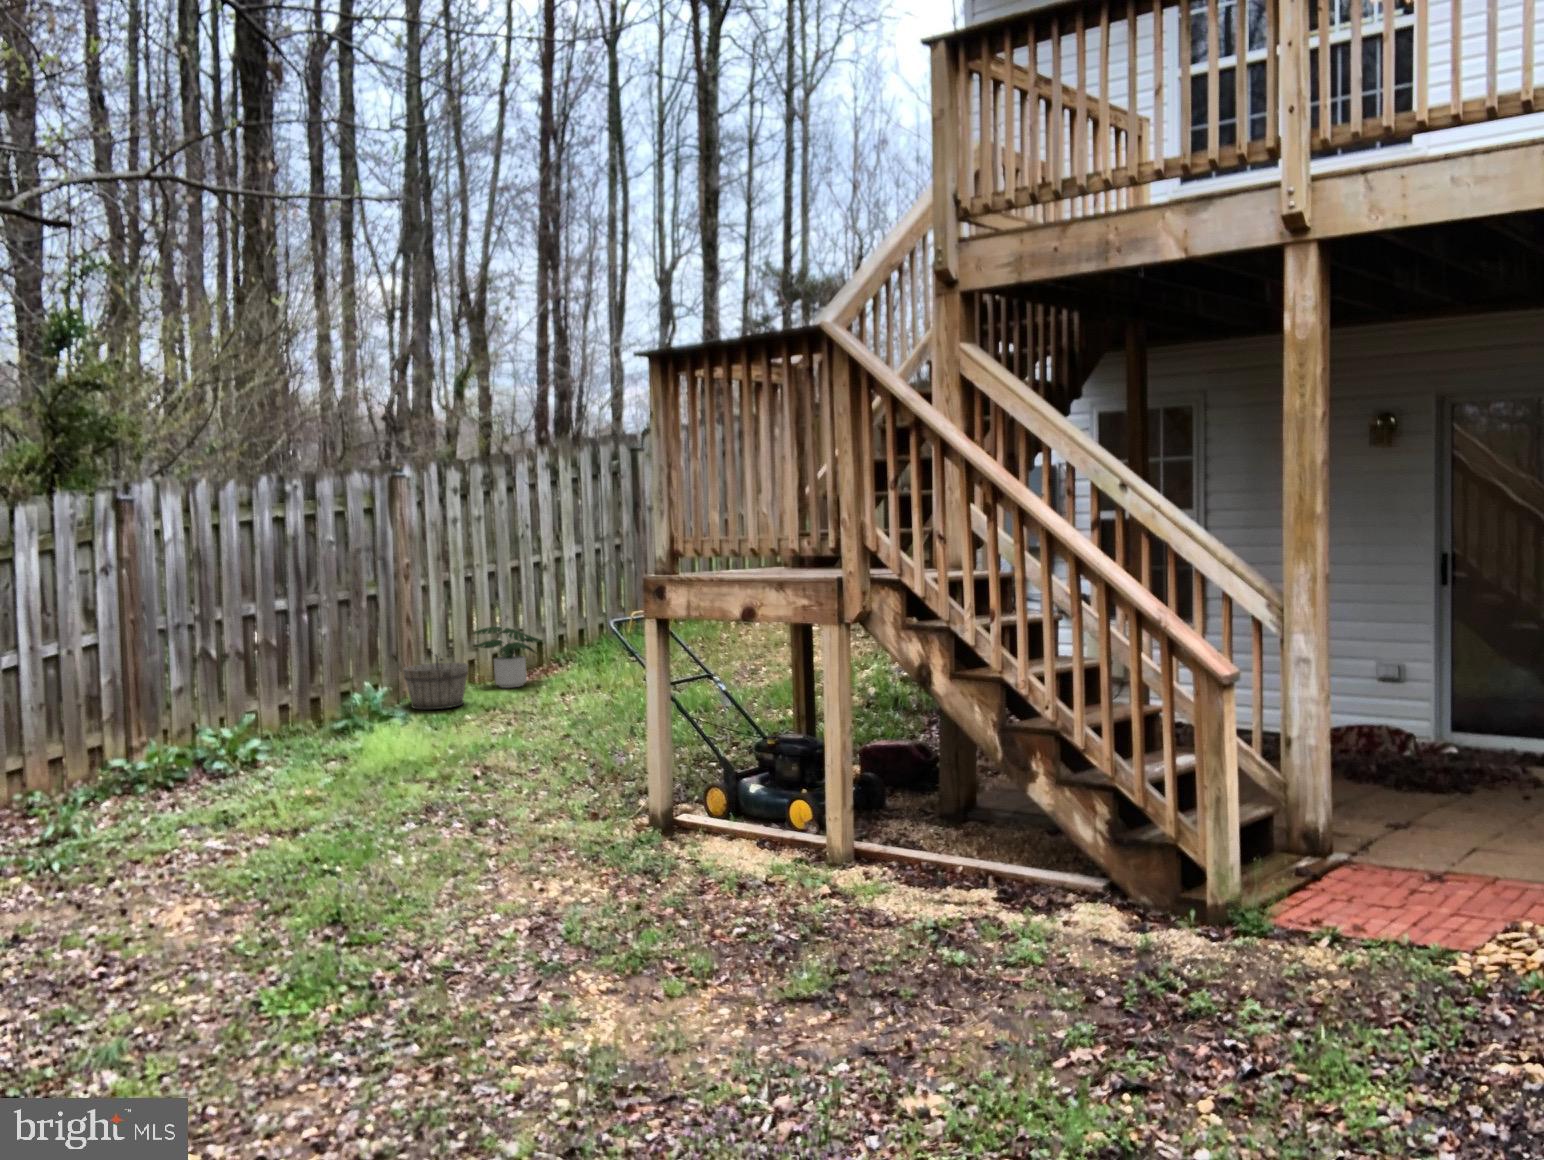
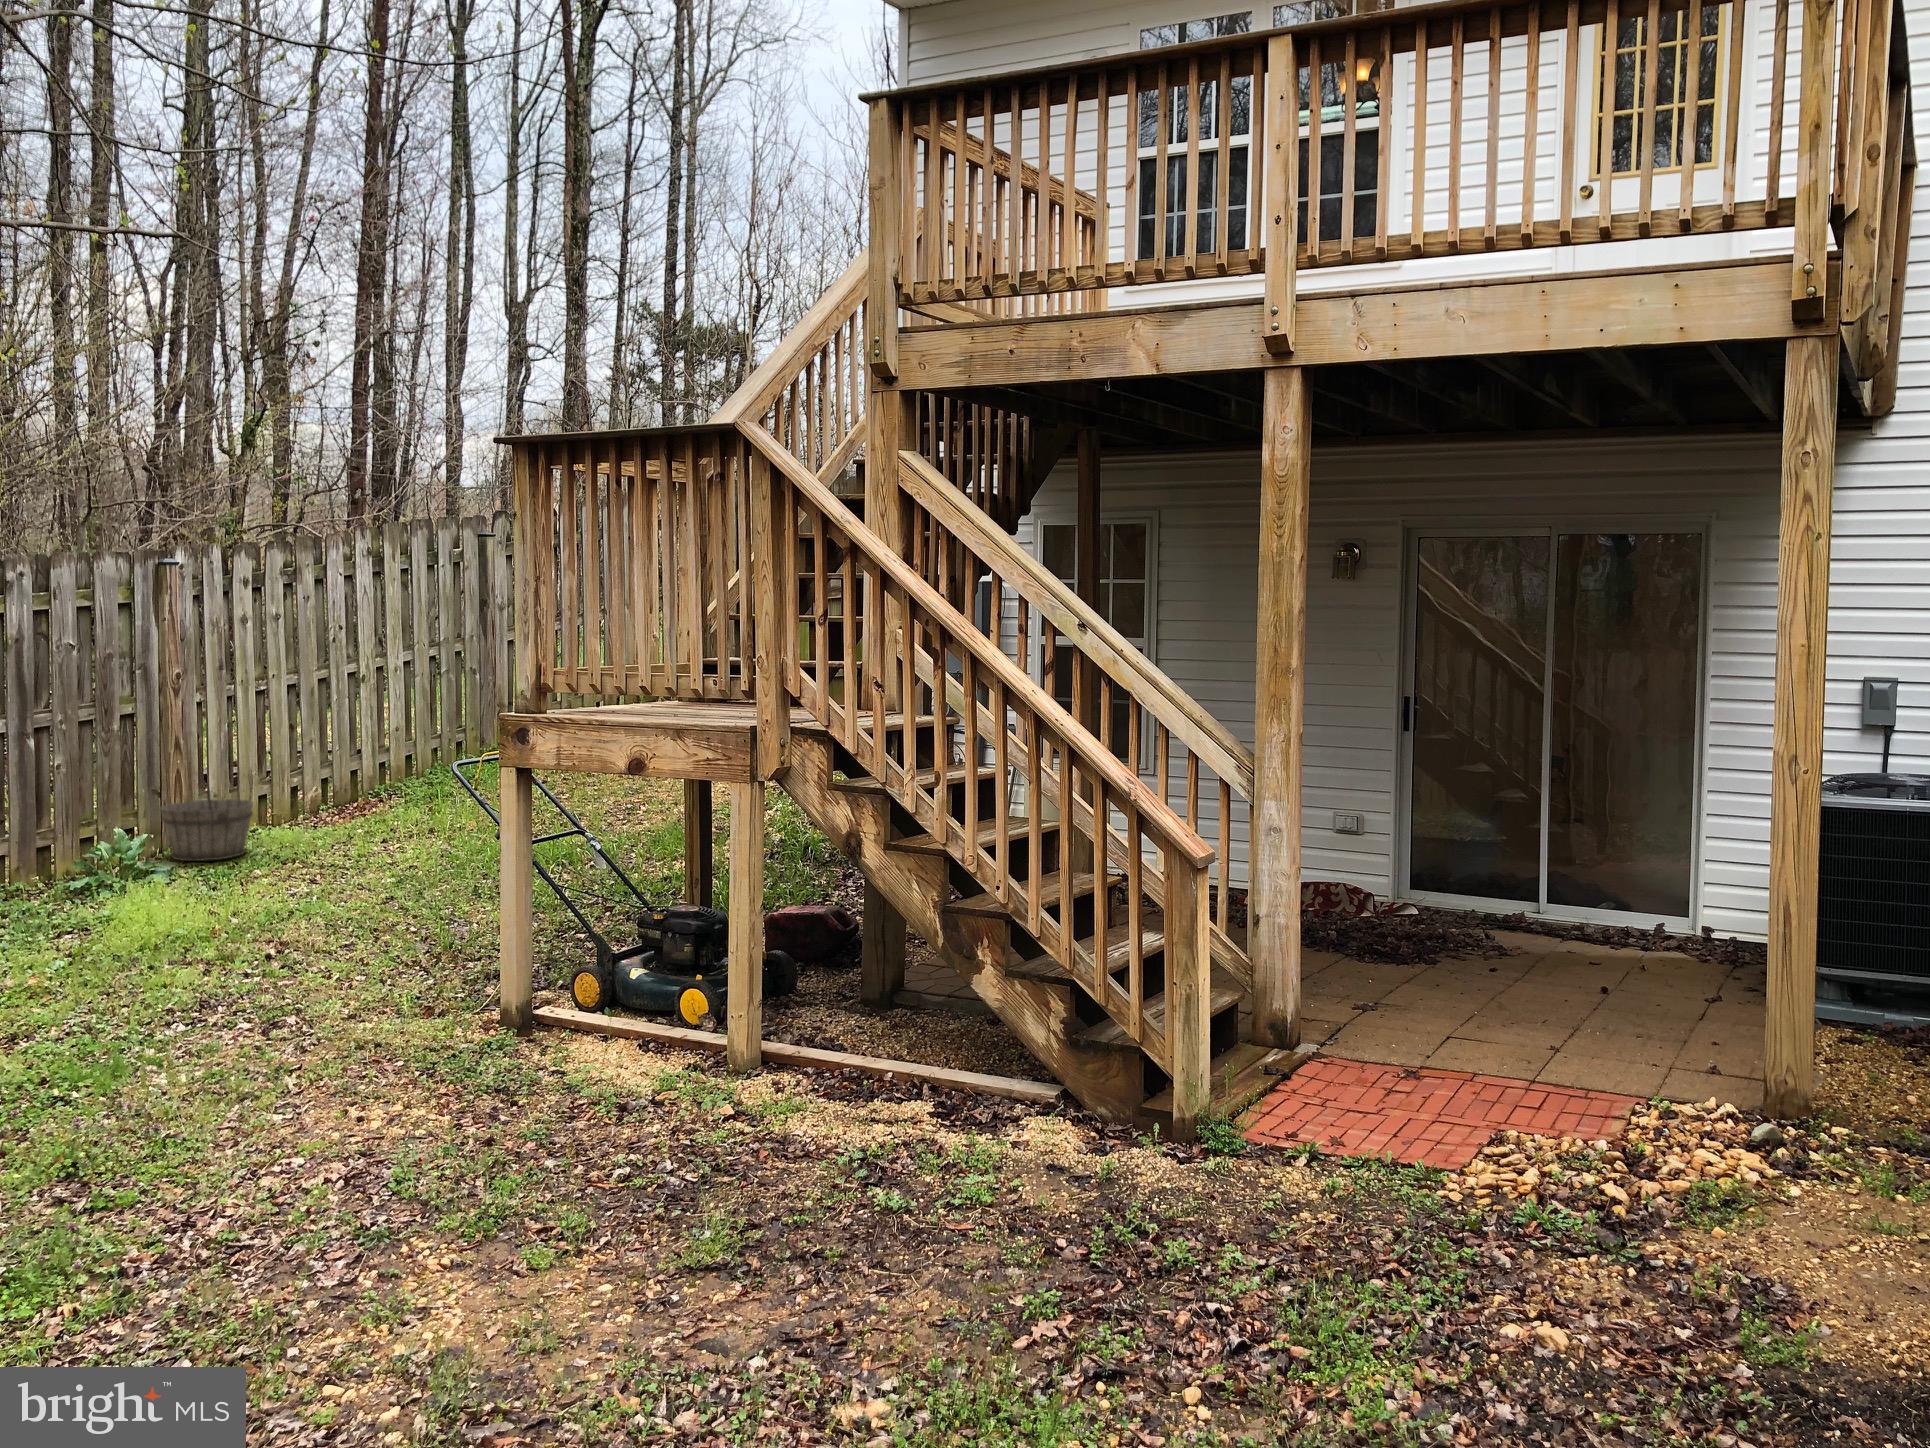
potted plant: present [473,627,541,688] -> none [258,752,356,830]

